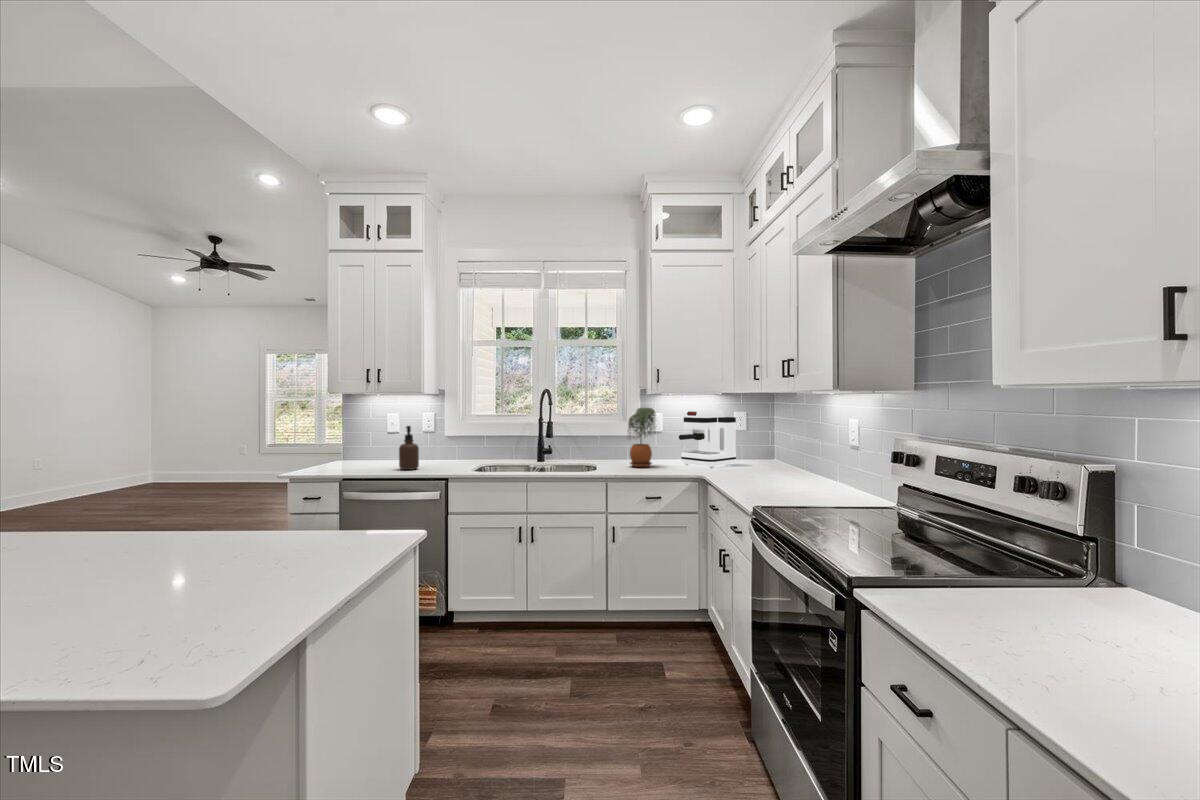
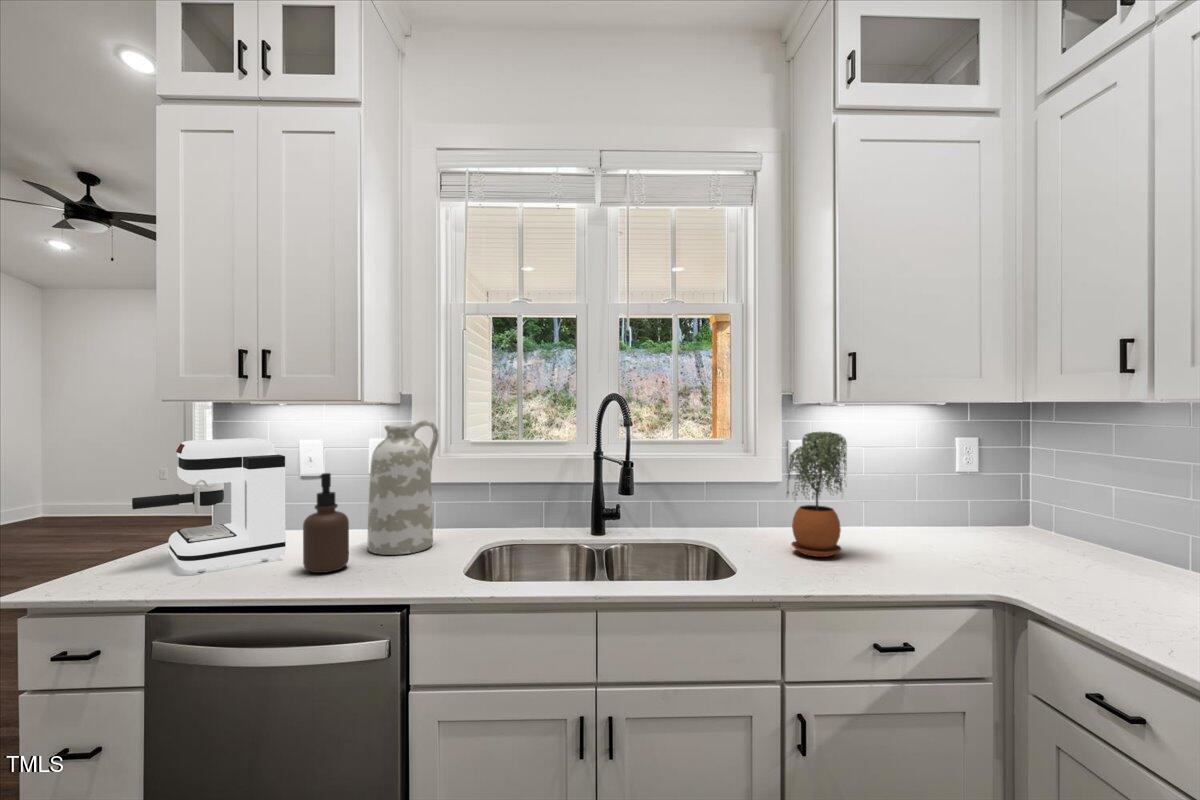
vase: none [425,402,459,466] -> present [367,420,439,555]
coffee maker: present [679,410,736,467] -> present [132,438,286,572]

